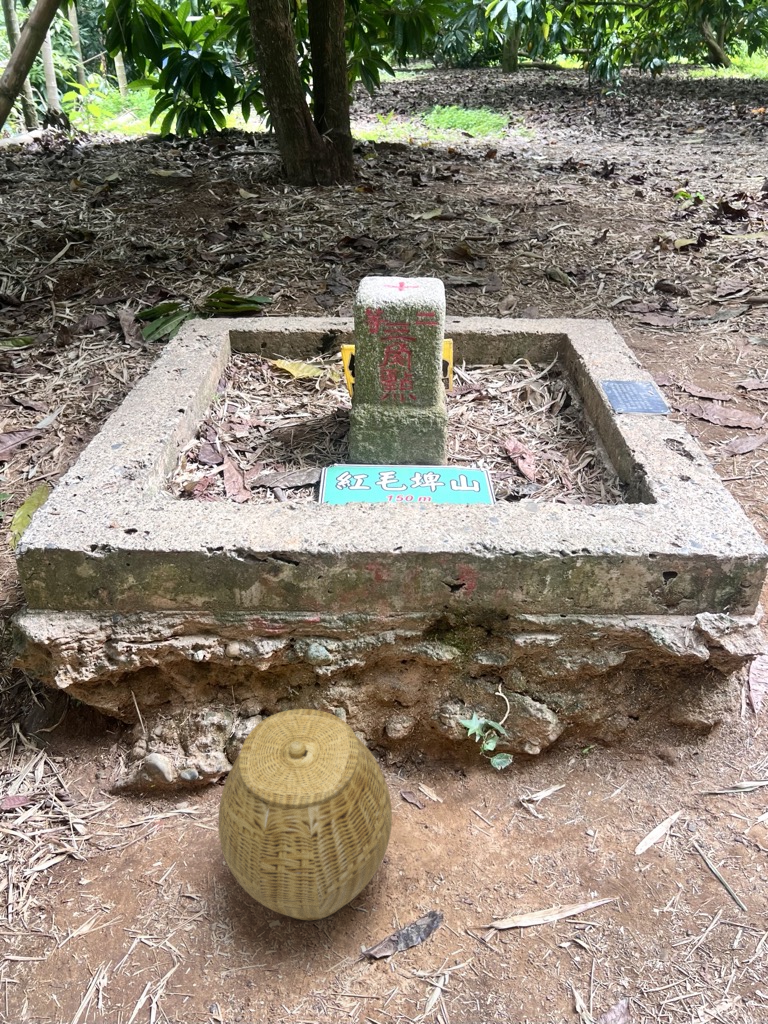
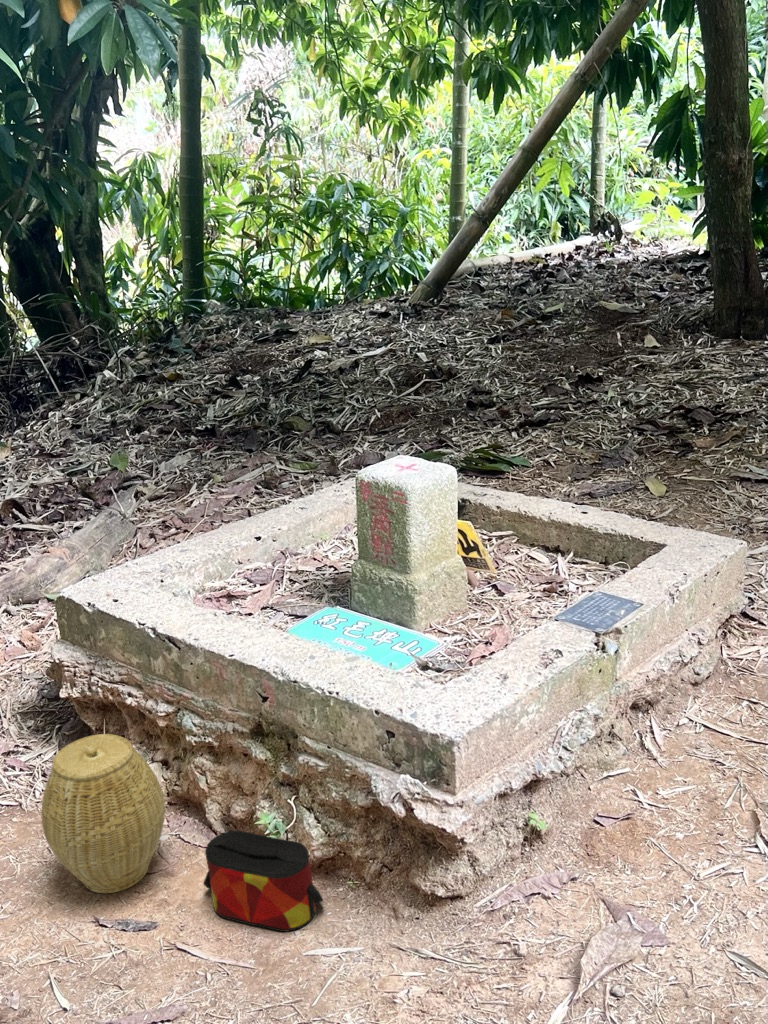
bag: none [446,734,601,860] -> present [204,831,323,931]

